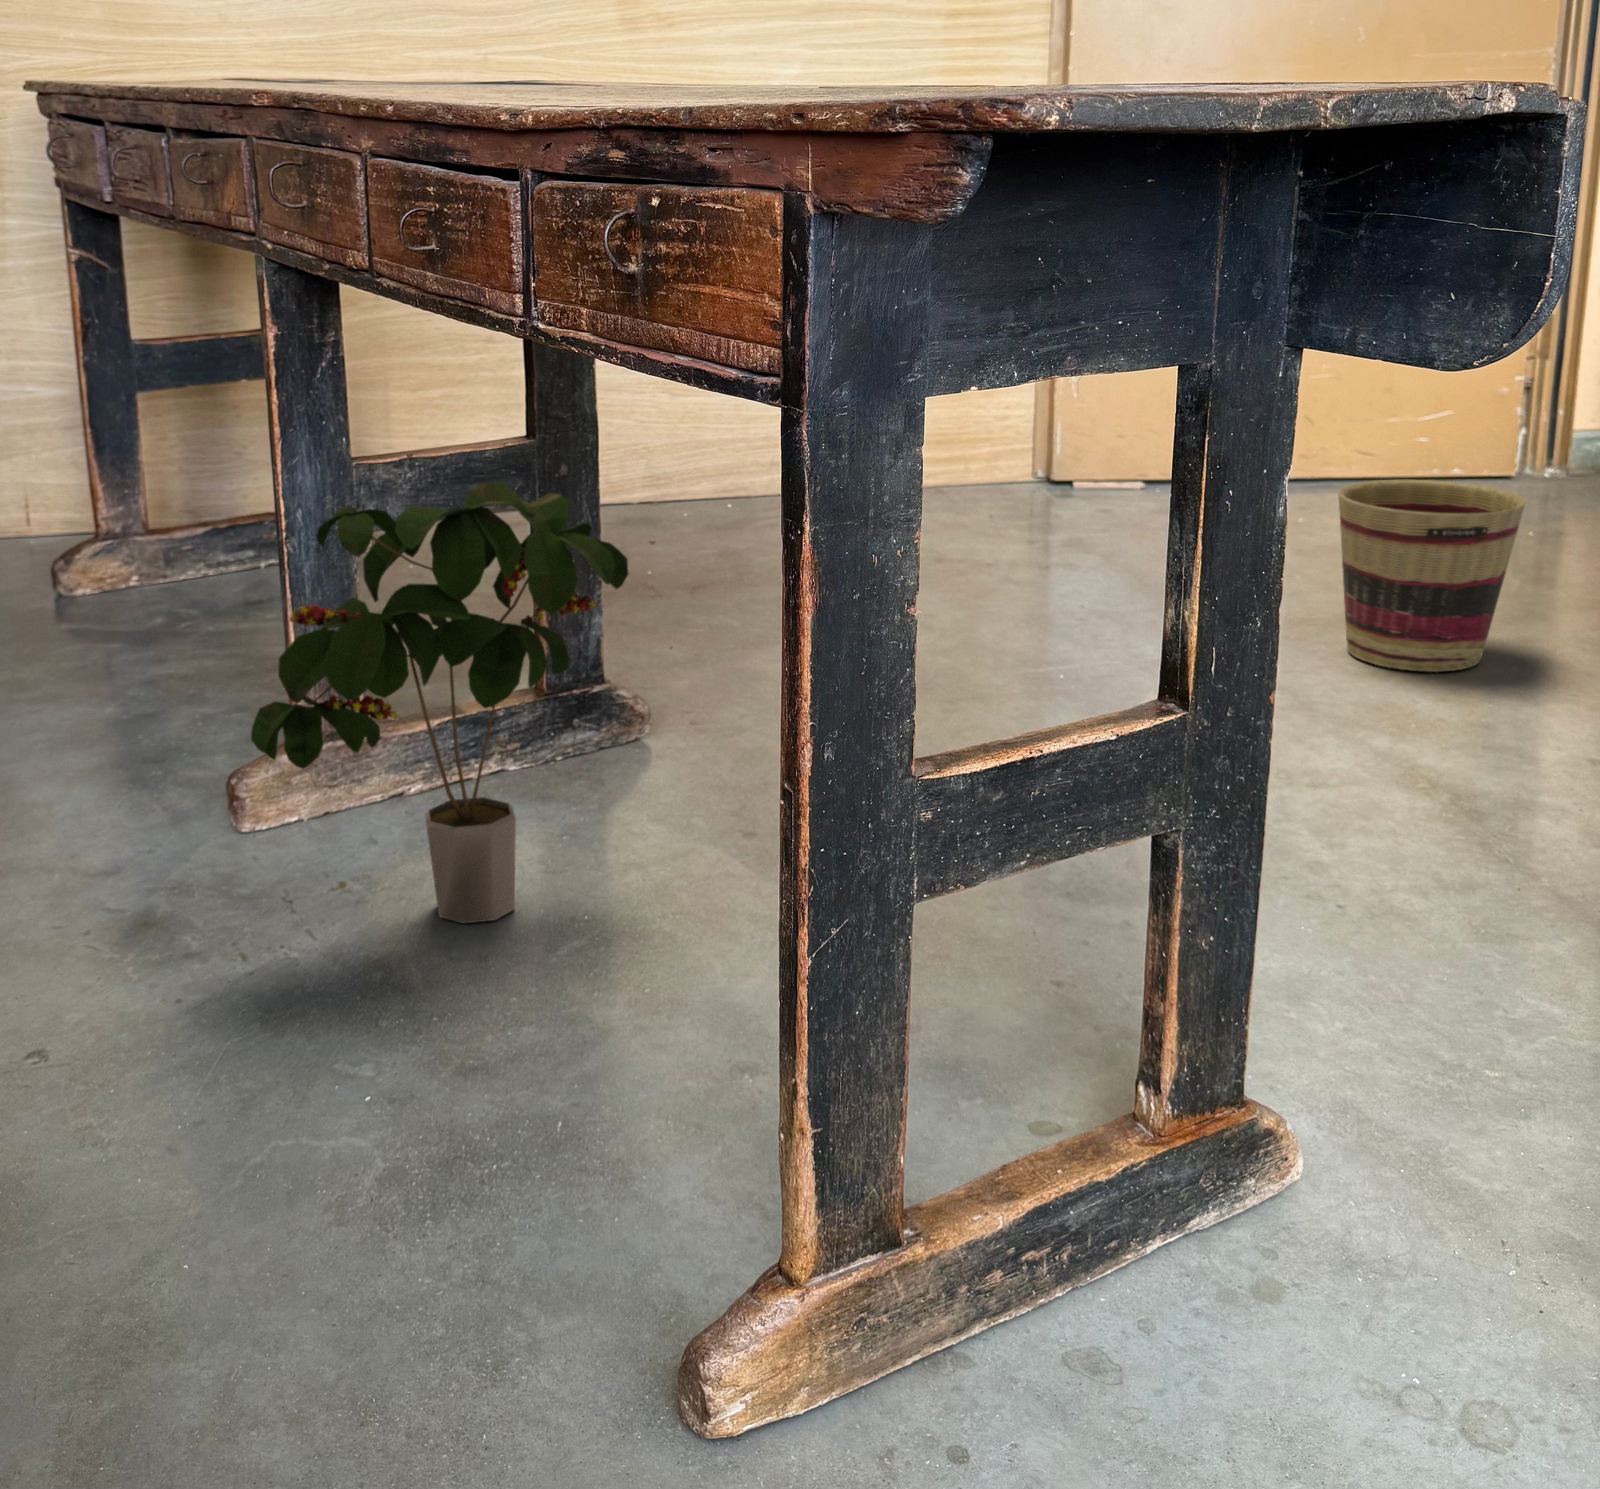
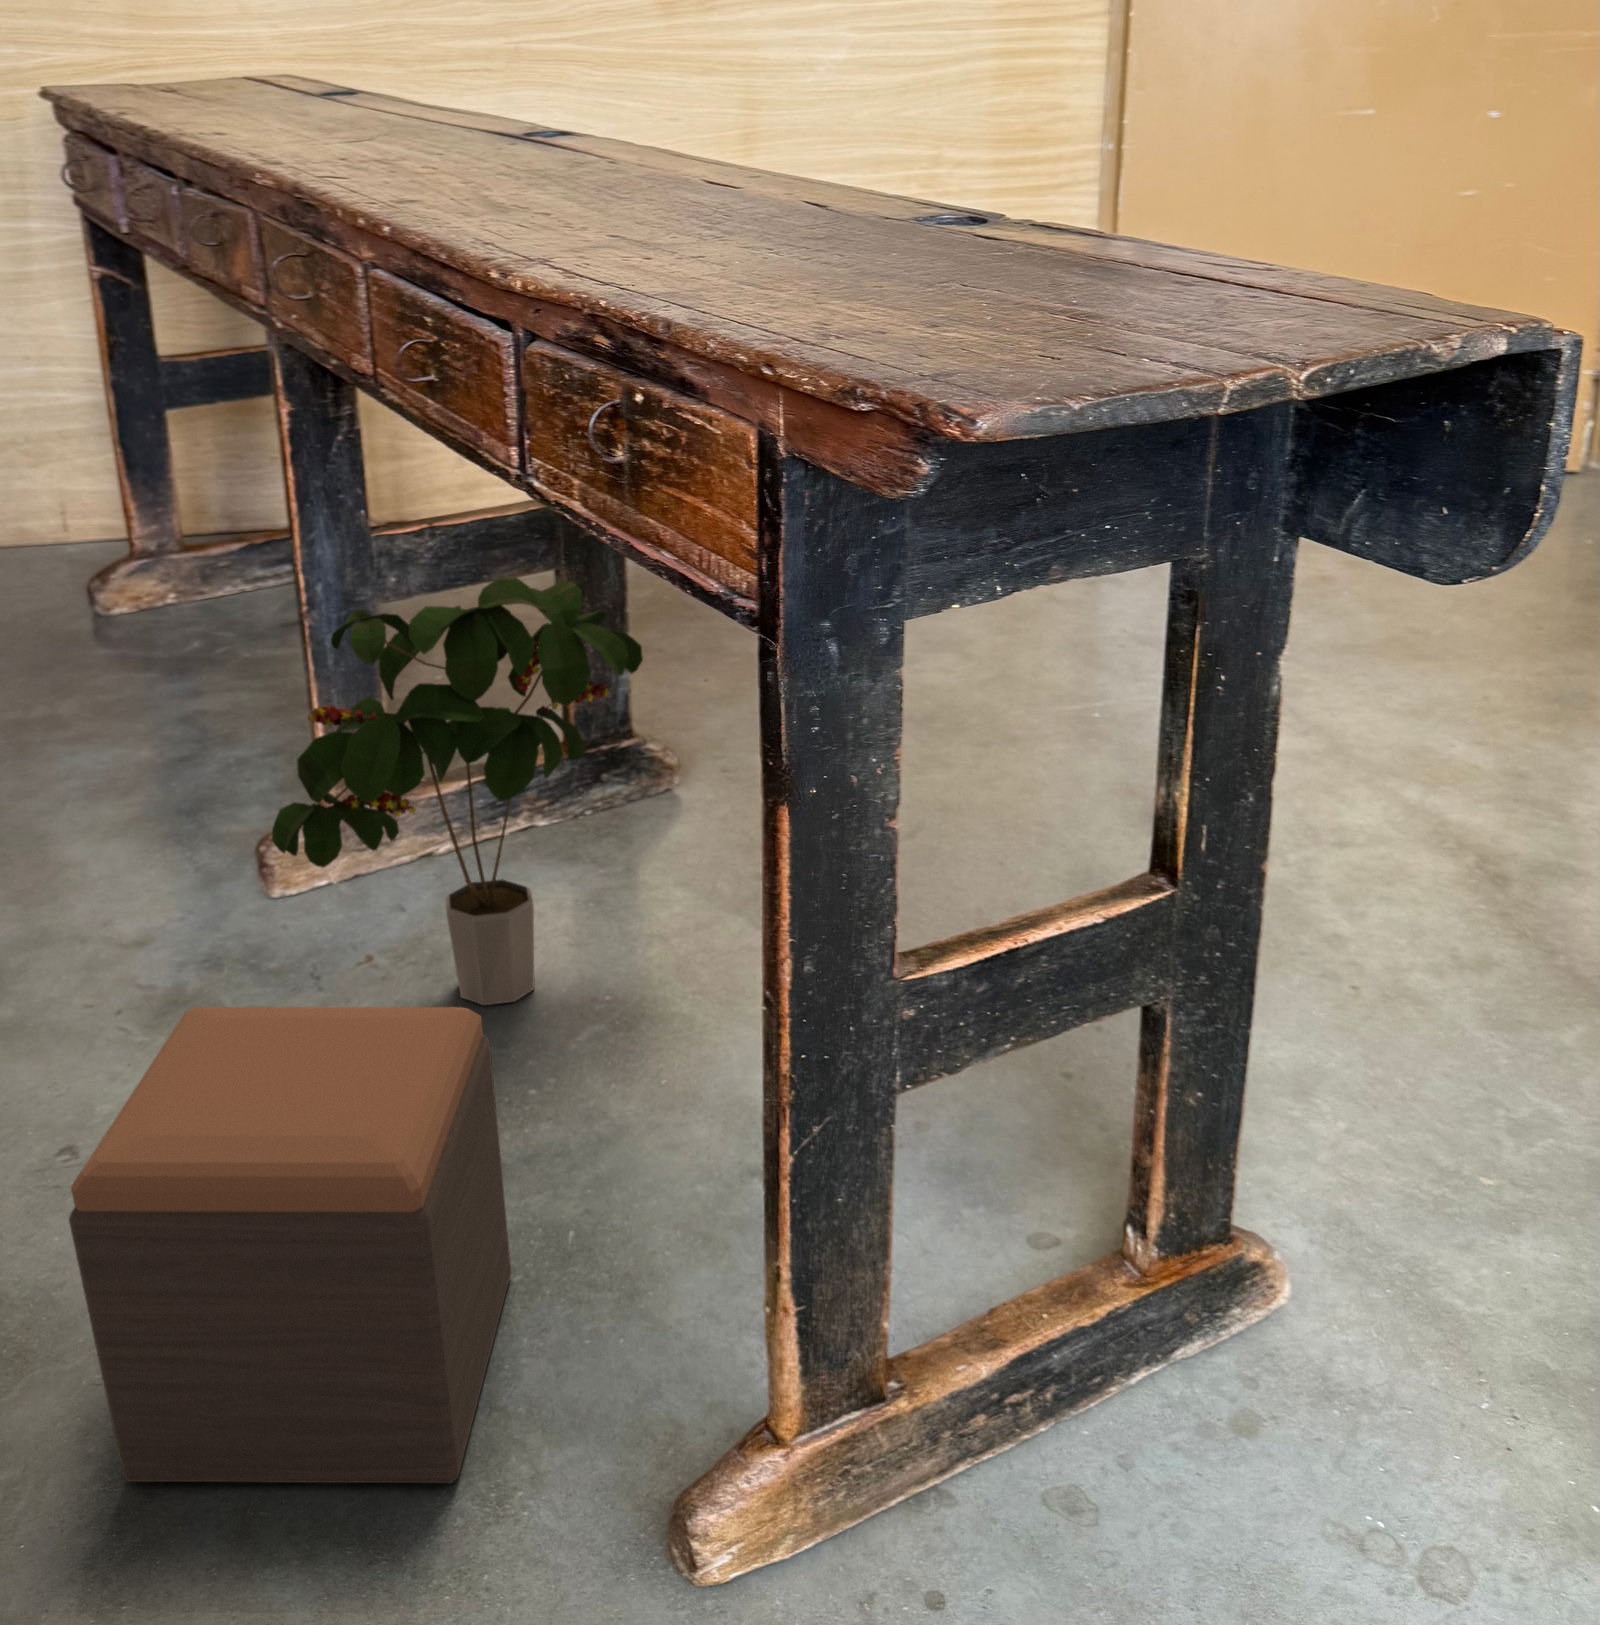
basket: present [1338,480,1525,672] -> none [1371,507,1561,708]
footstool: none [50,858,501,1346] -> present [69,1007,511,1483]

